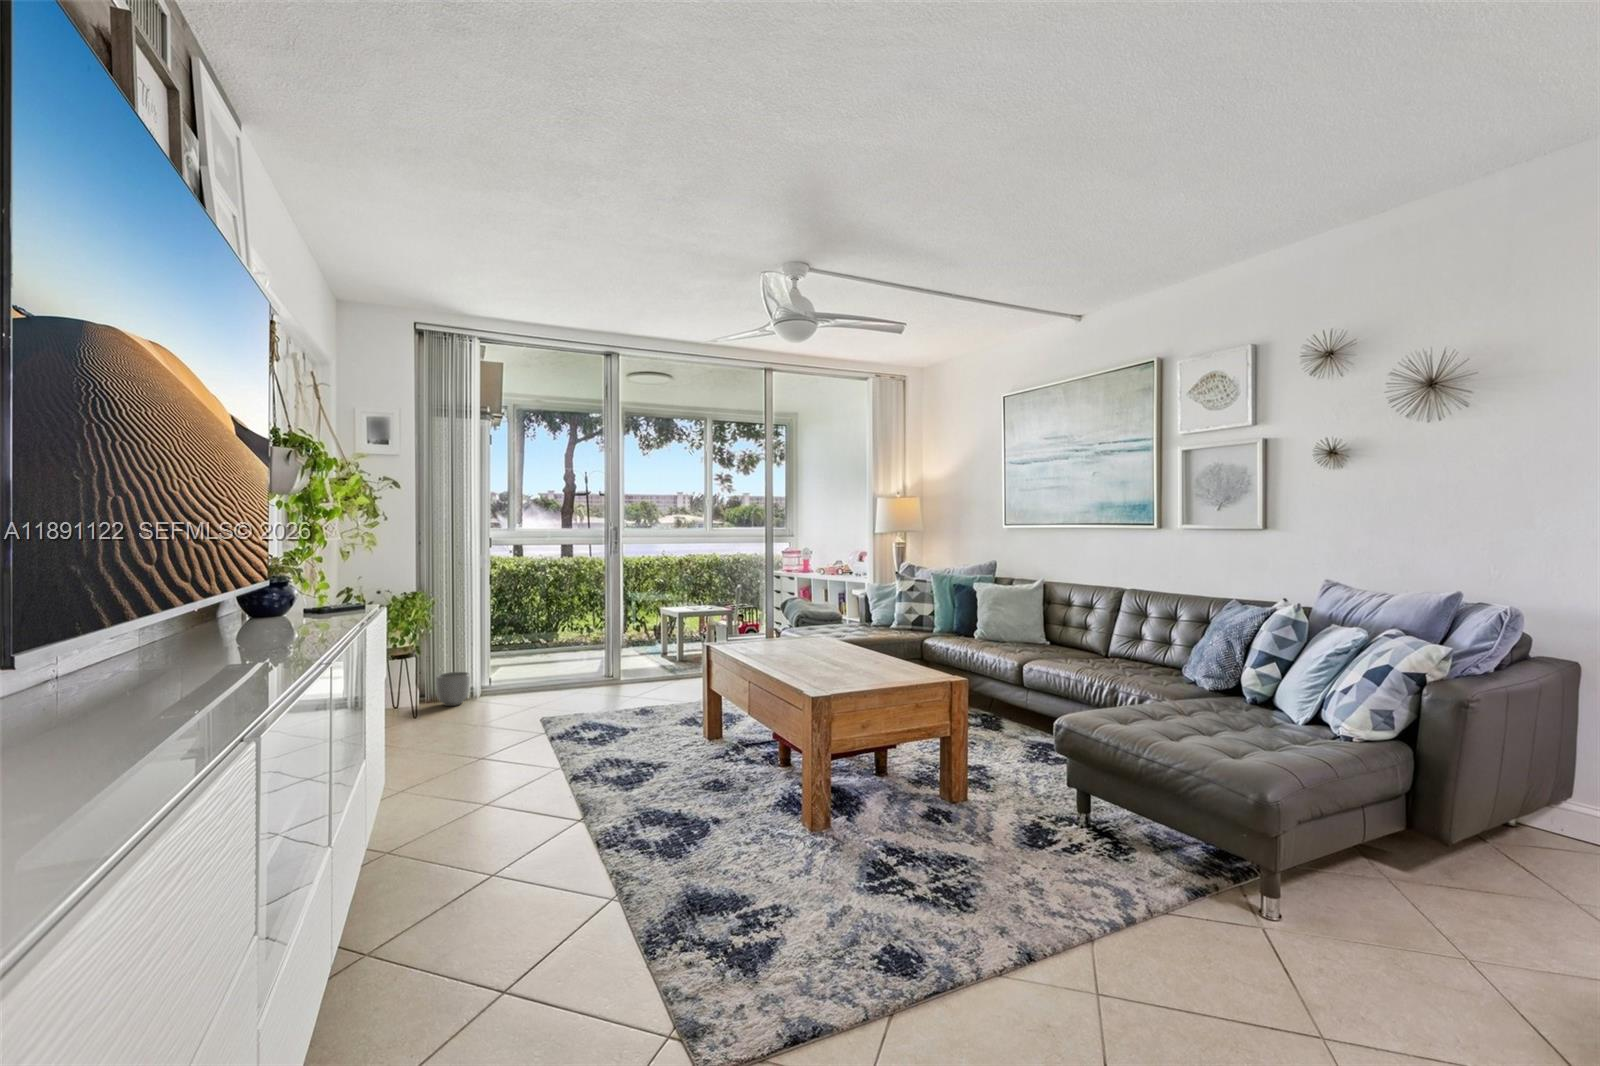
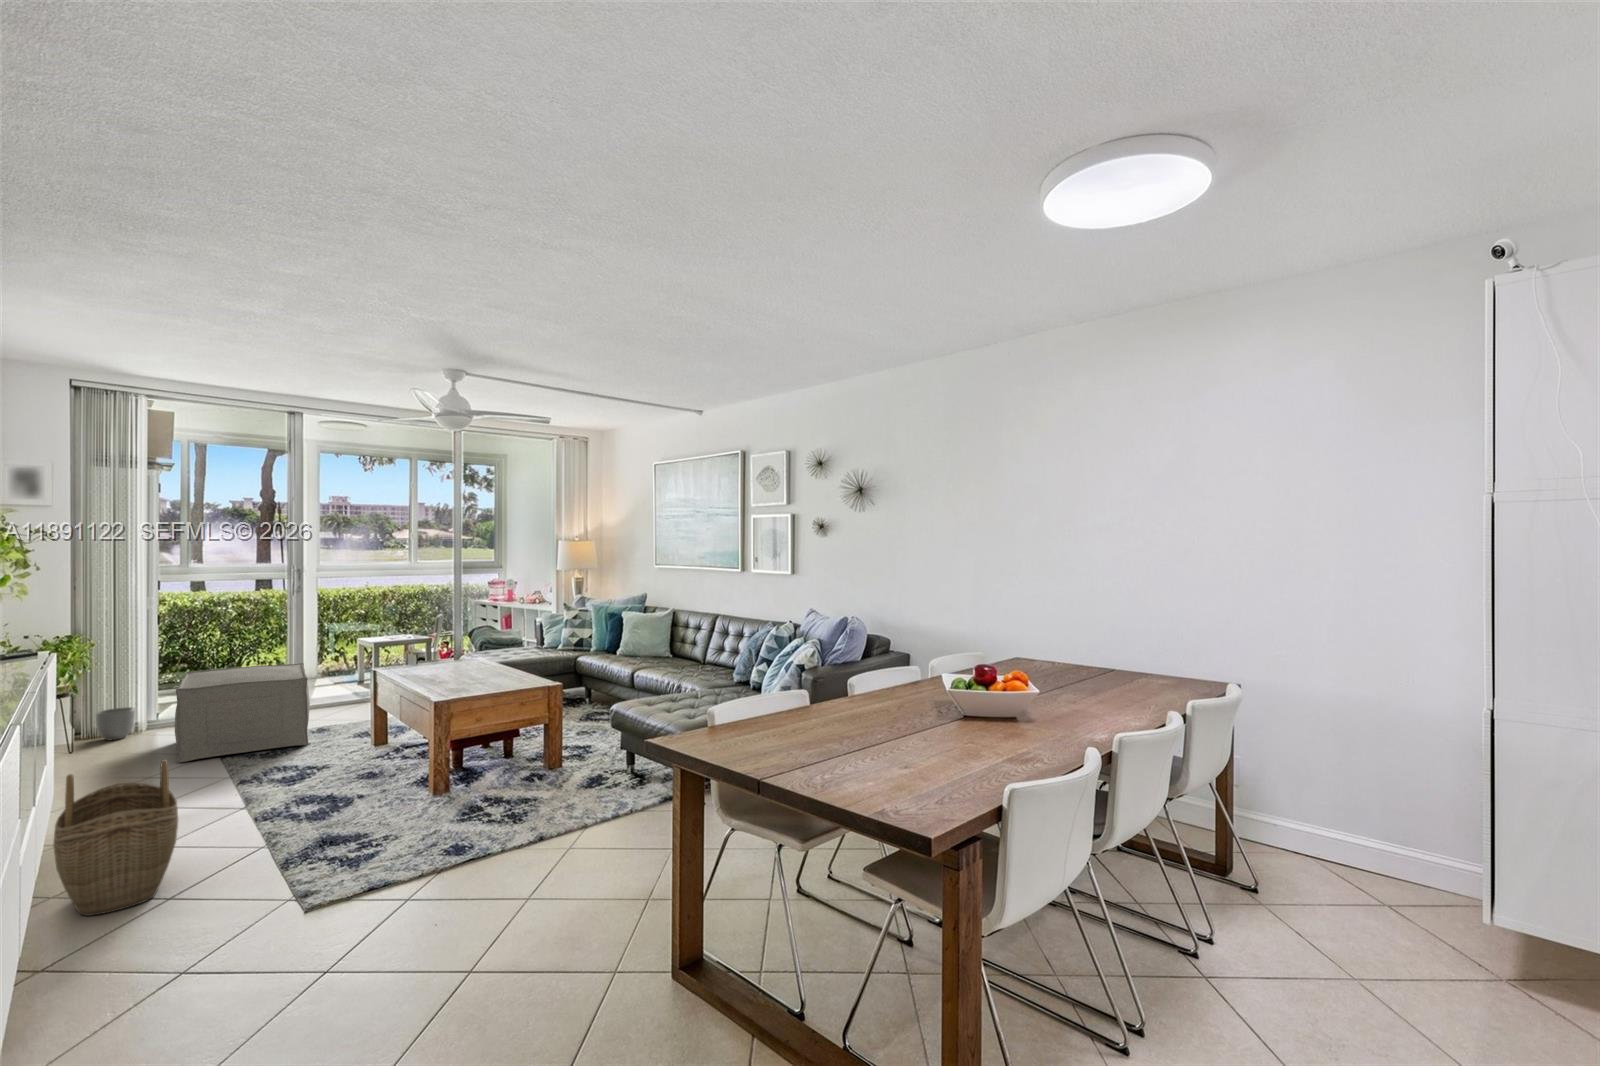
ottoman: none [506,632,636,741] -> present [175,663,310,762]
woven basket: none [364,767,512,1000] -> present [53,759,178,916]

